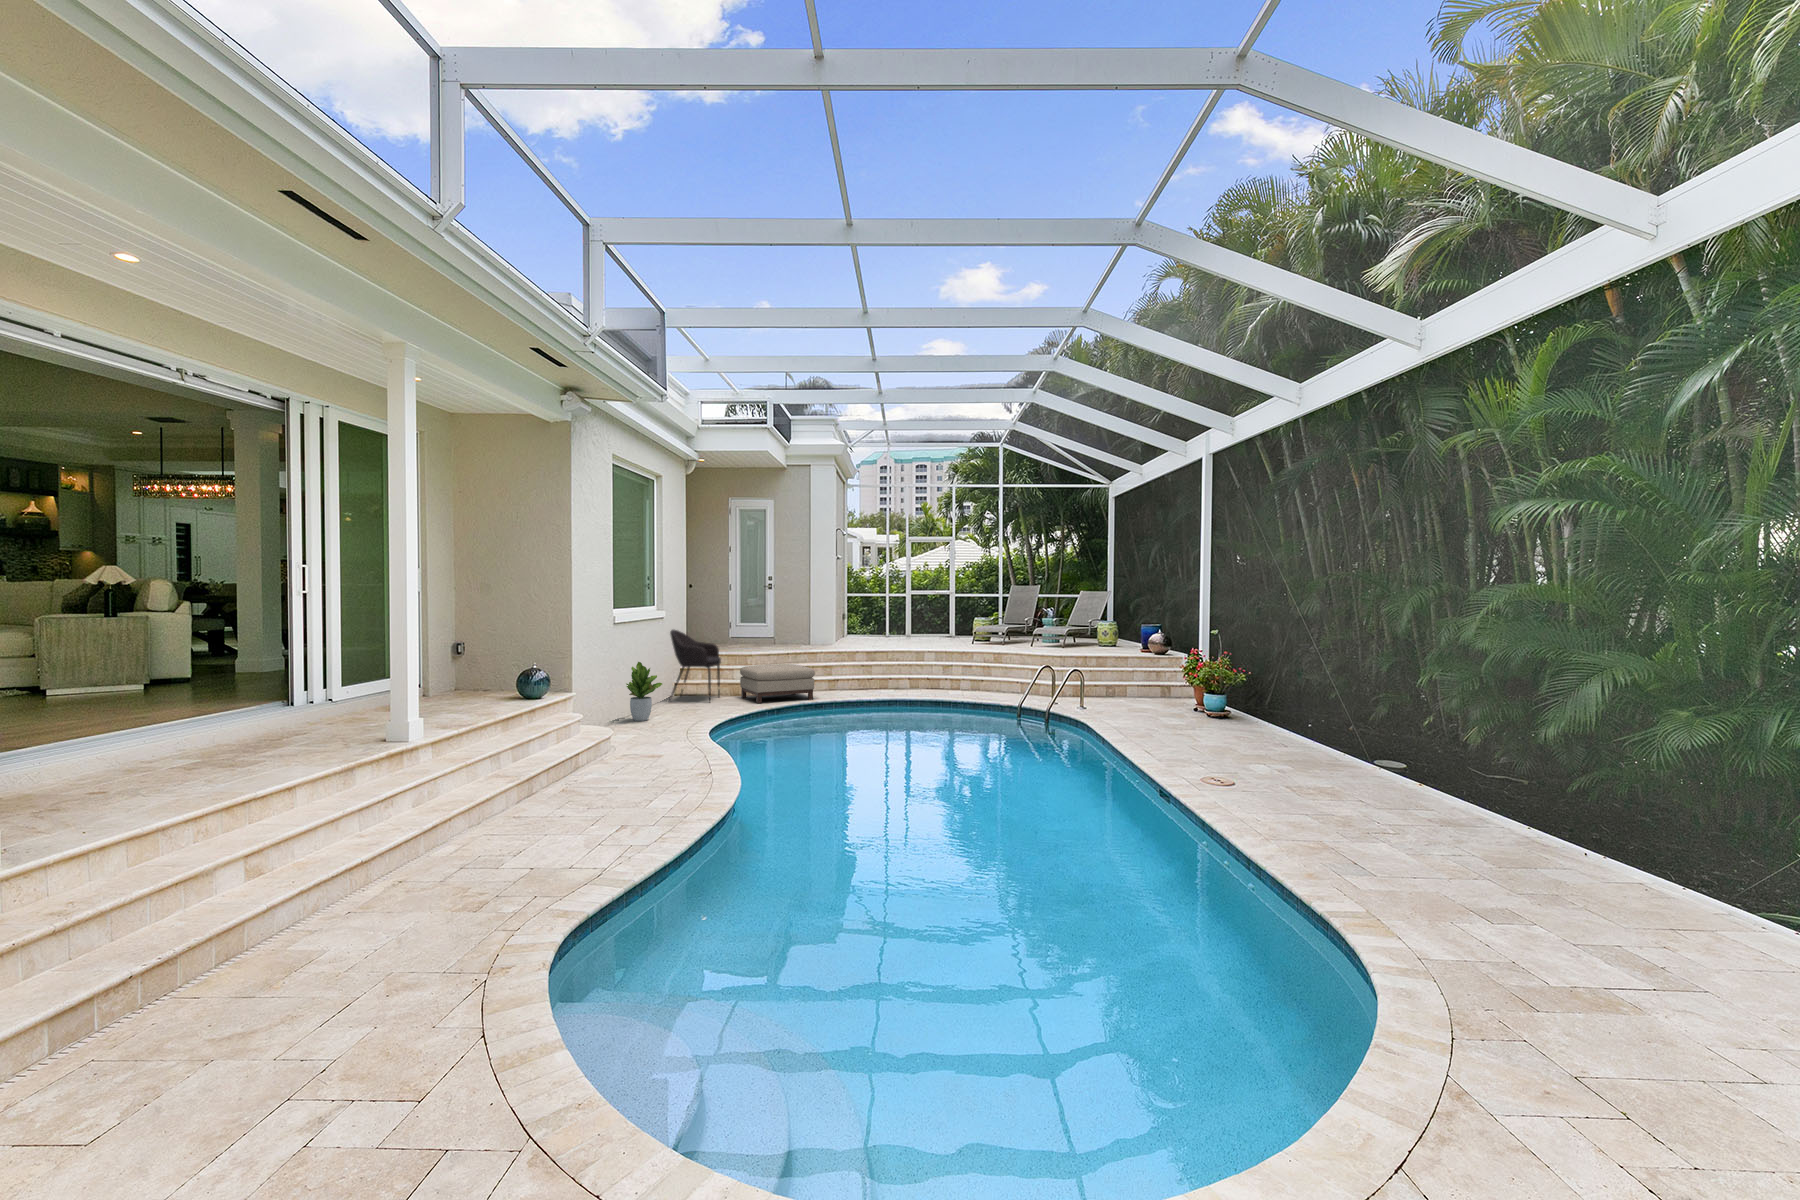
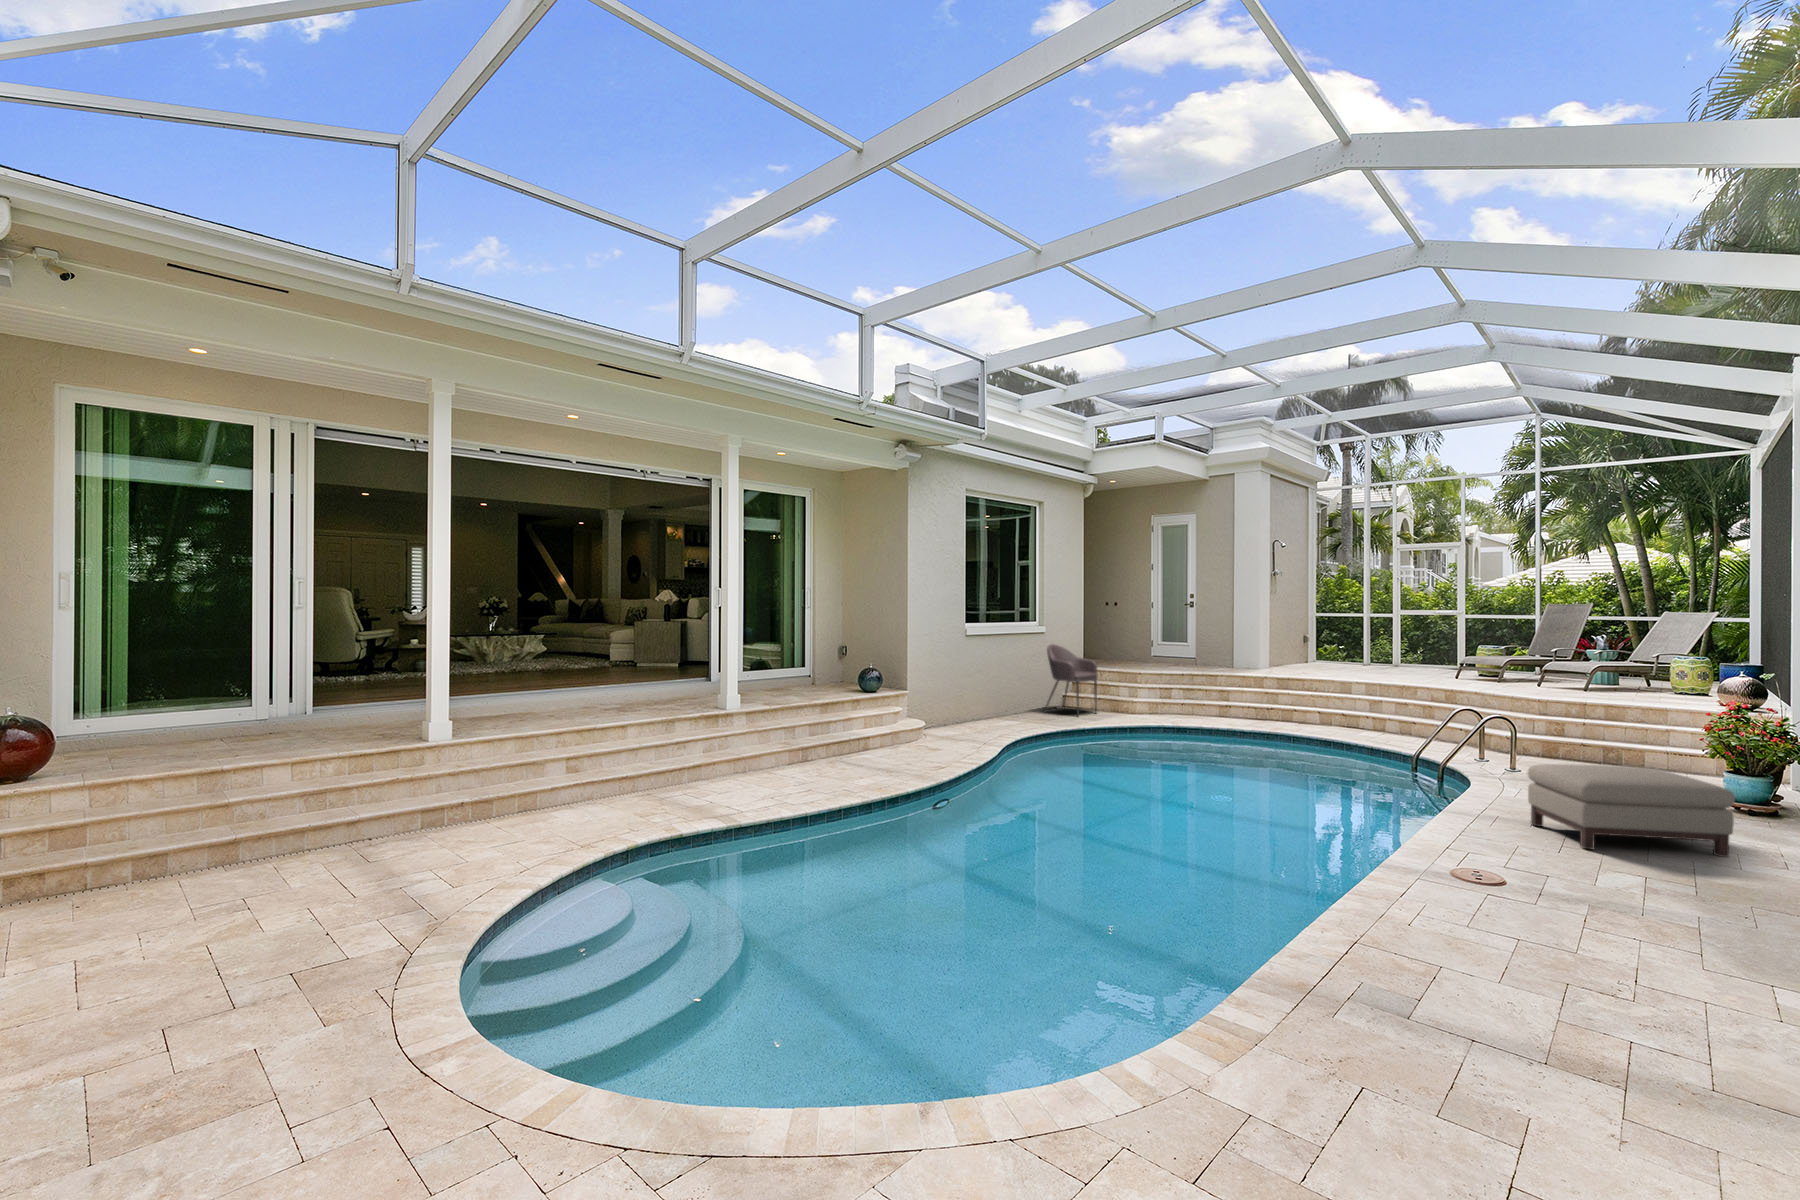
potted plant: present [626,662,662,721] -> none [976,671,1010,725]
ottoman: present [740,664,815,703] -> present [1528,764,1735,857]

